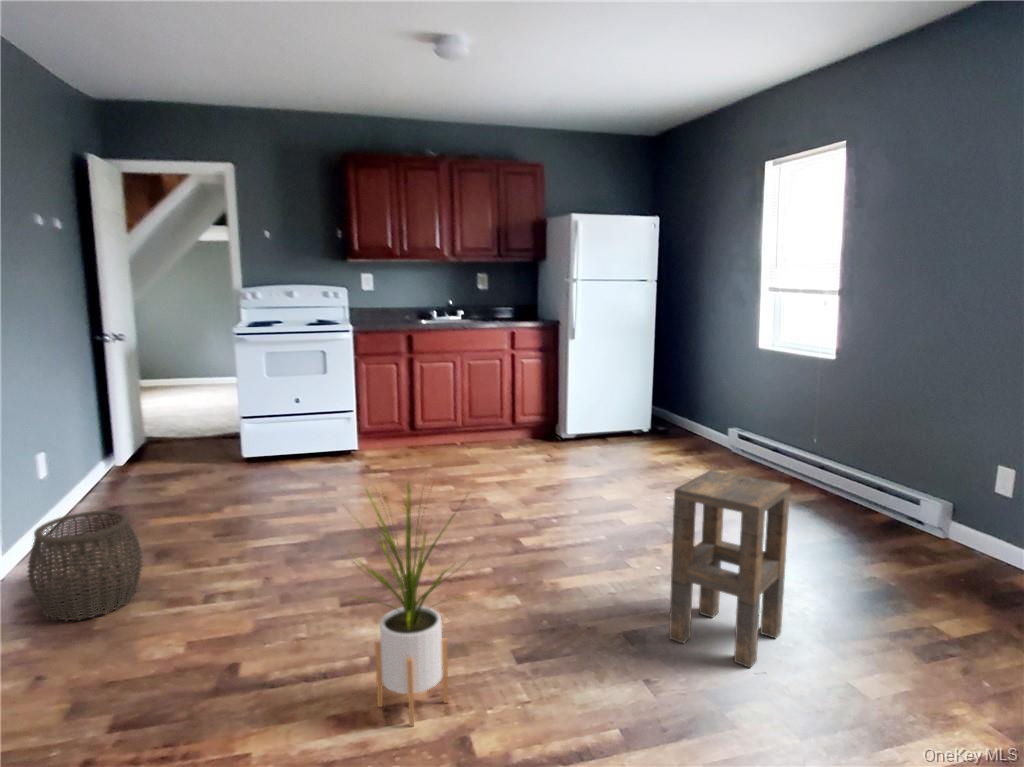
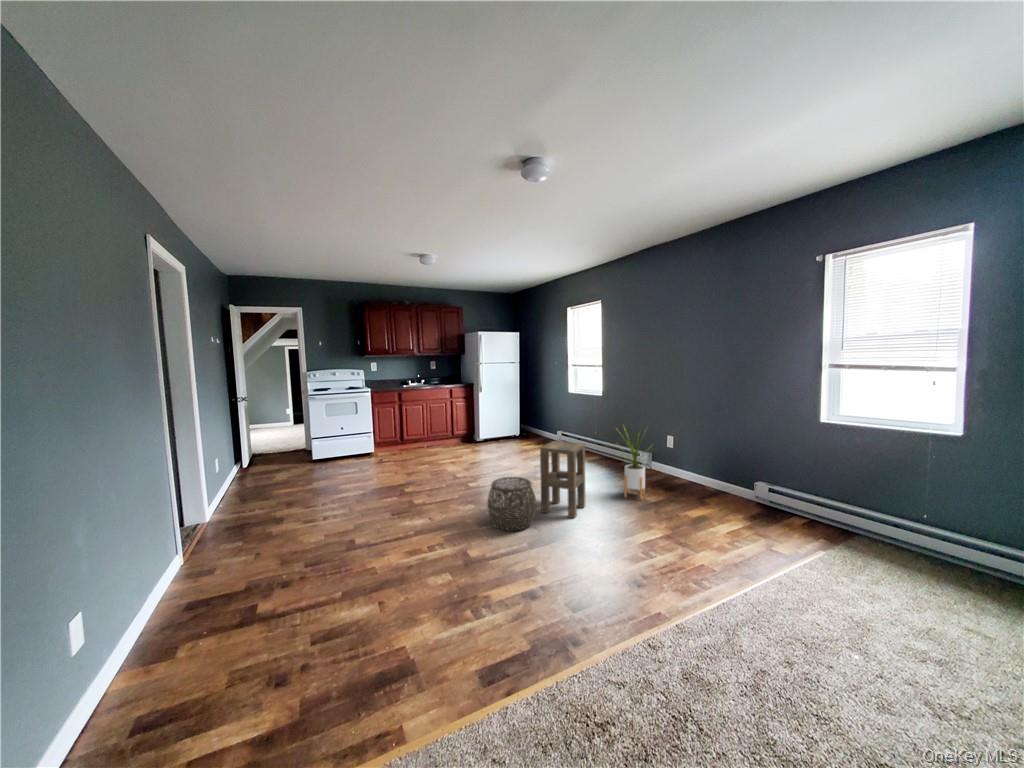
house plant: present [361,474,467,726] -> present [619,432,645,499]
woven basket: present [27,510,143,621] -> present [487,477,536,531]

